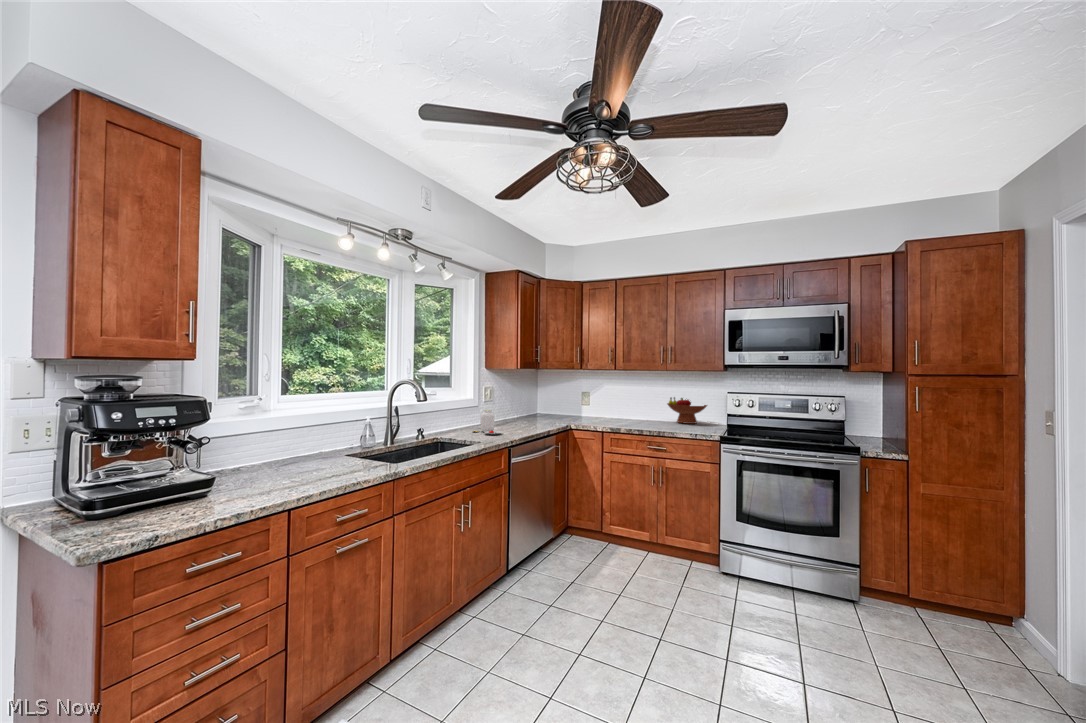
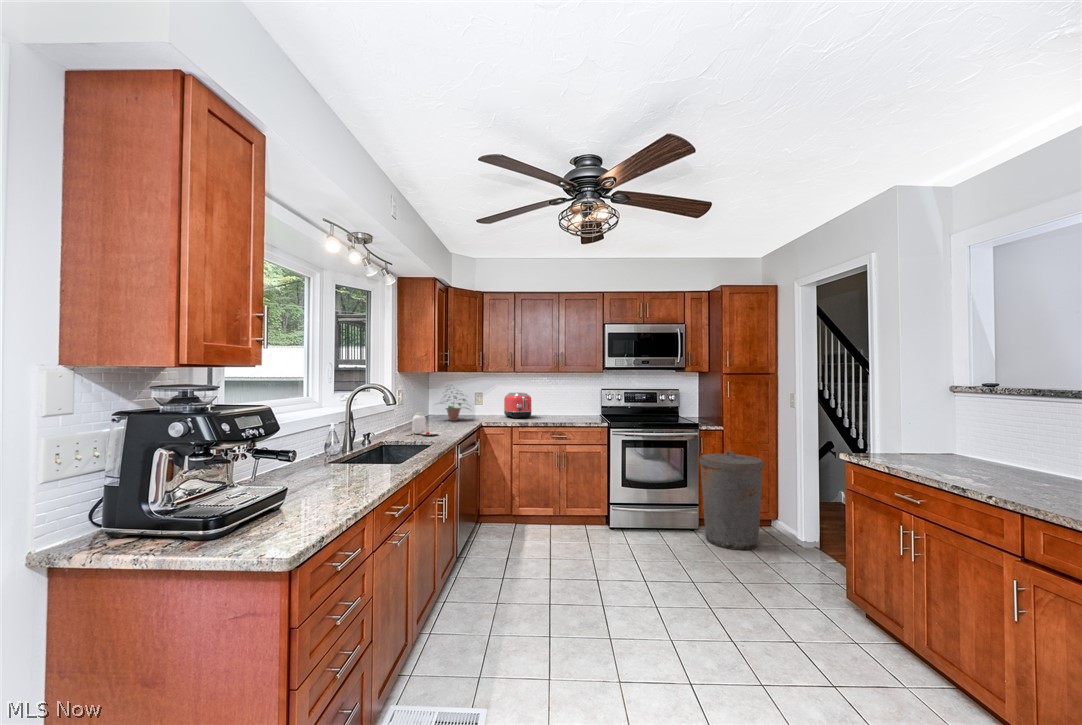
potted plant: none [531,382,569,420] -> present [440,389,468,421]
toaster: none [608,393,637,422] -> present [504,393,532,418]
fruit bowl: present [667,397,707,424] -> none [554,394,586,416]
trash can: none [858,492,983,663] -> present [699,451,764,550]

